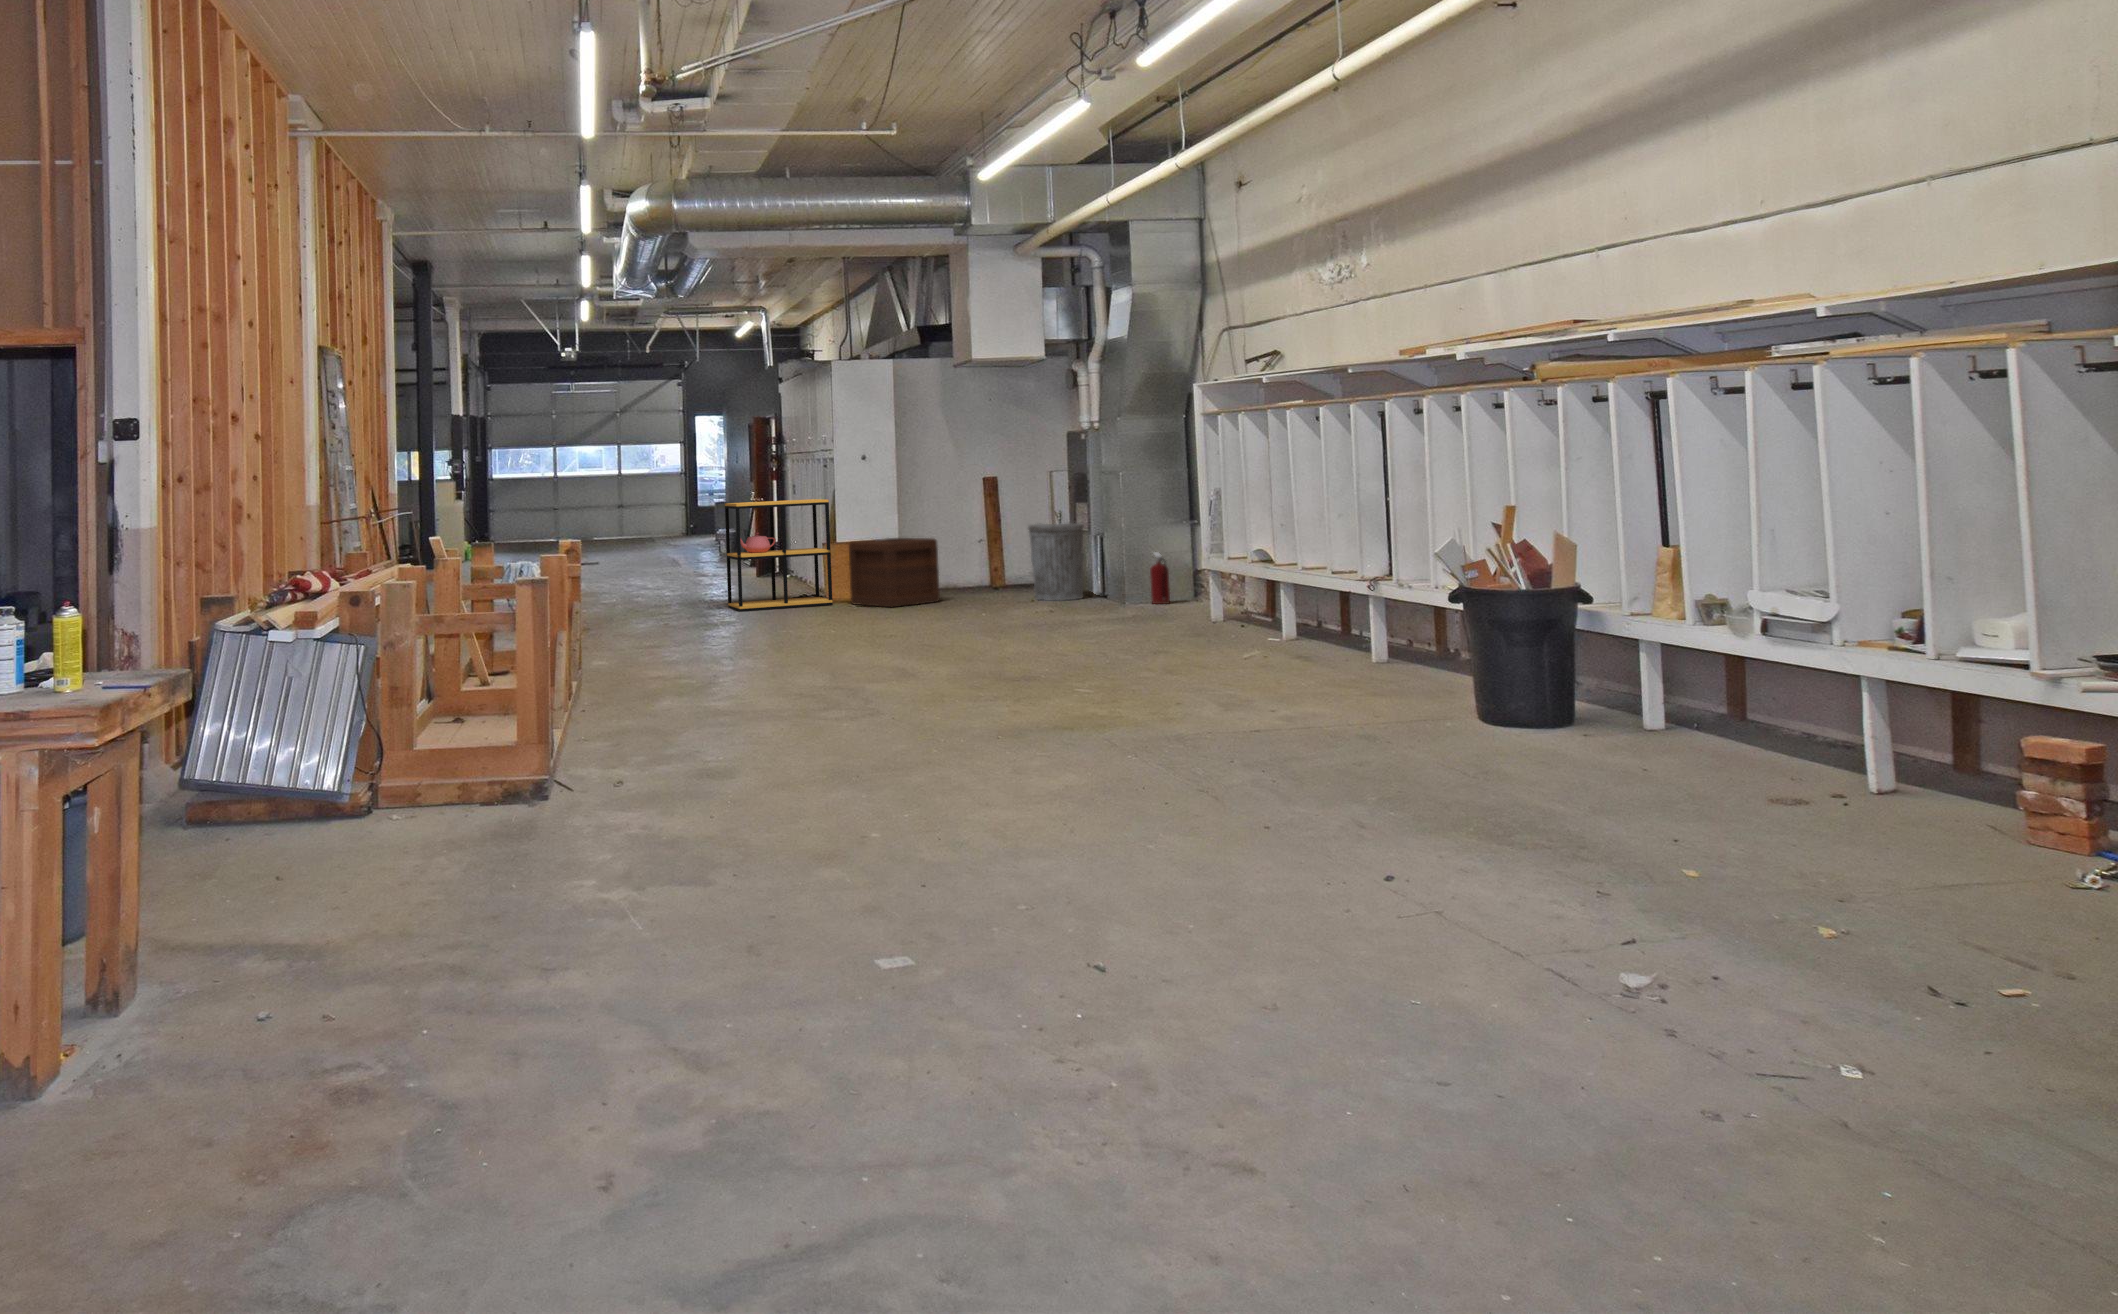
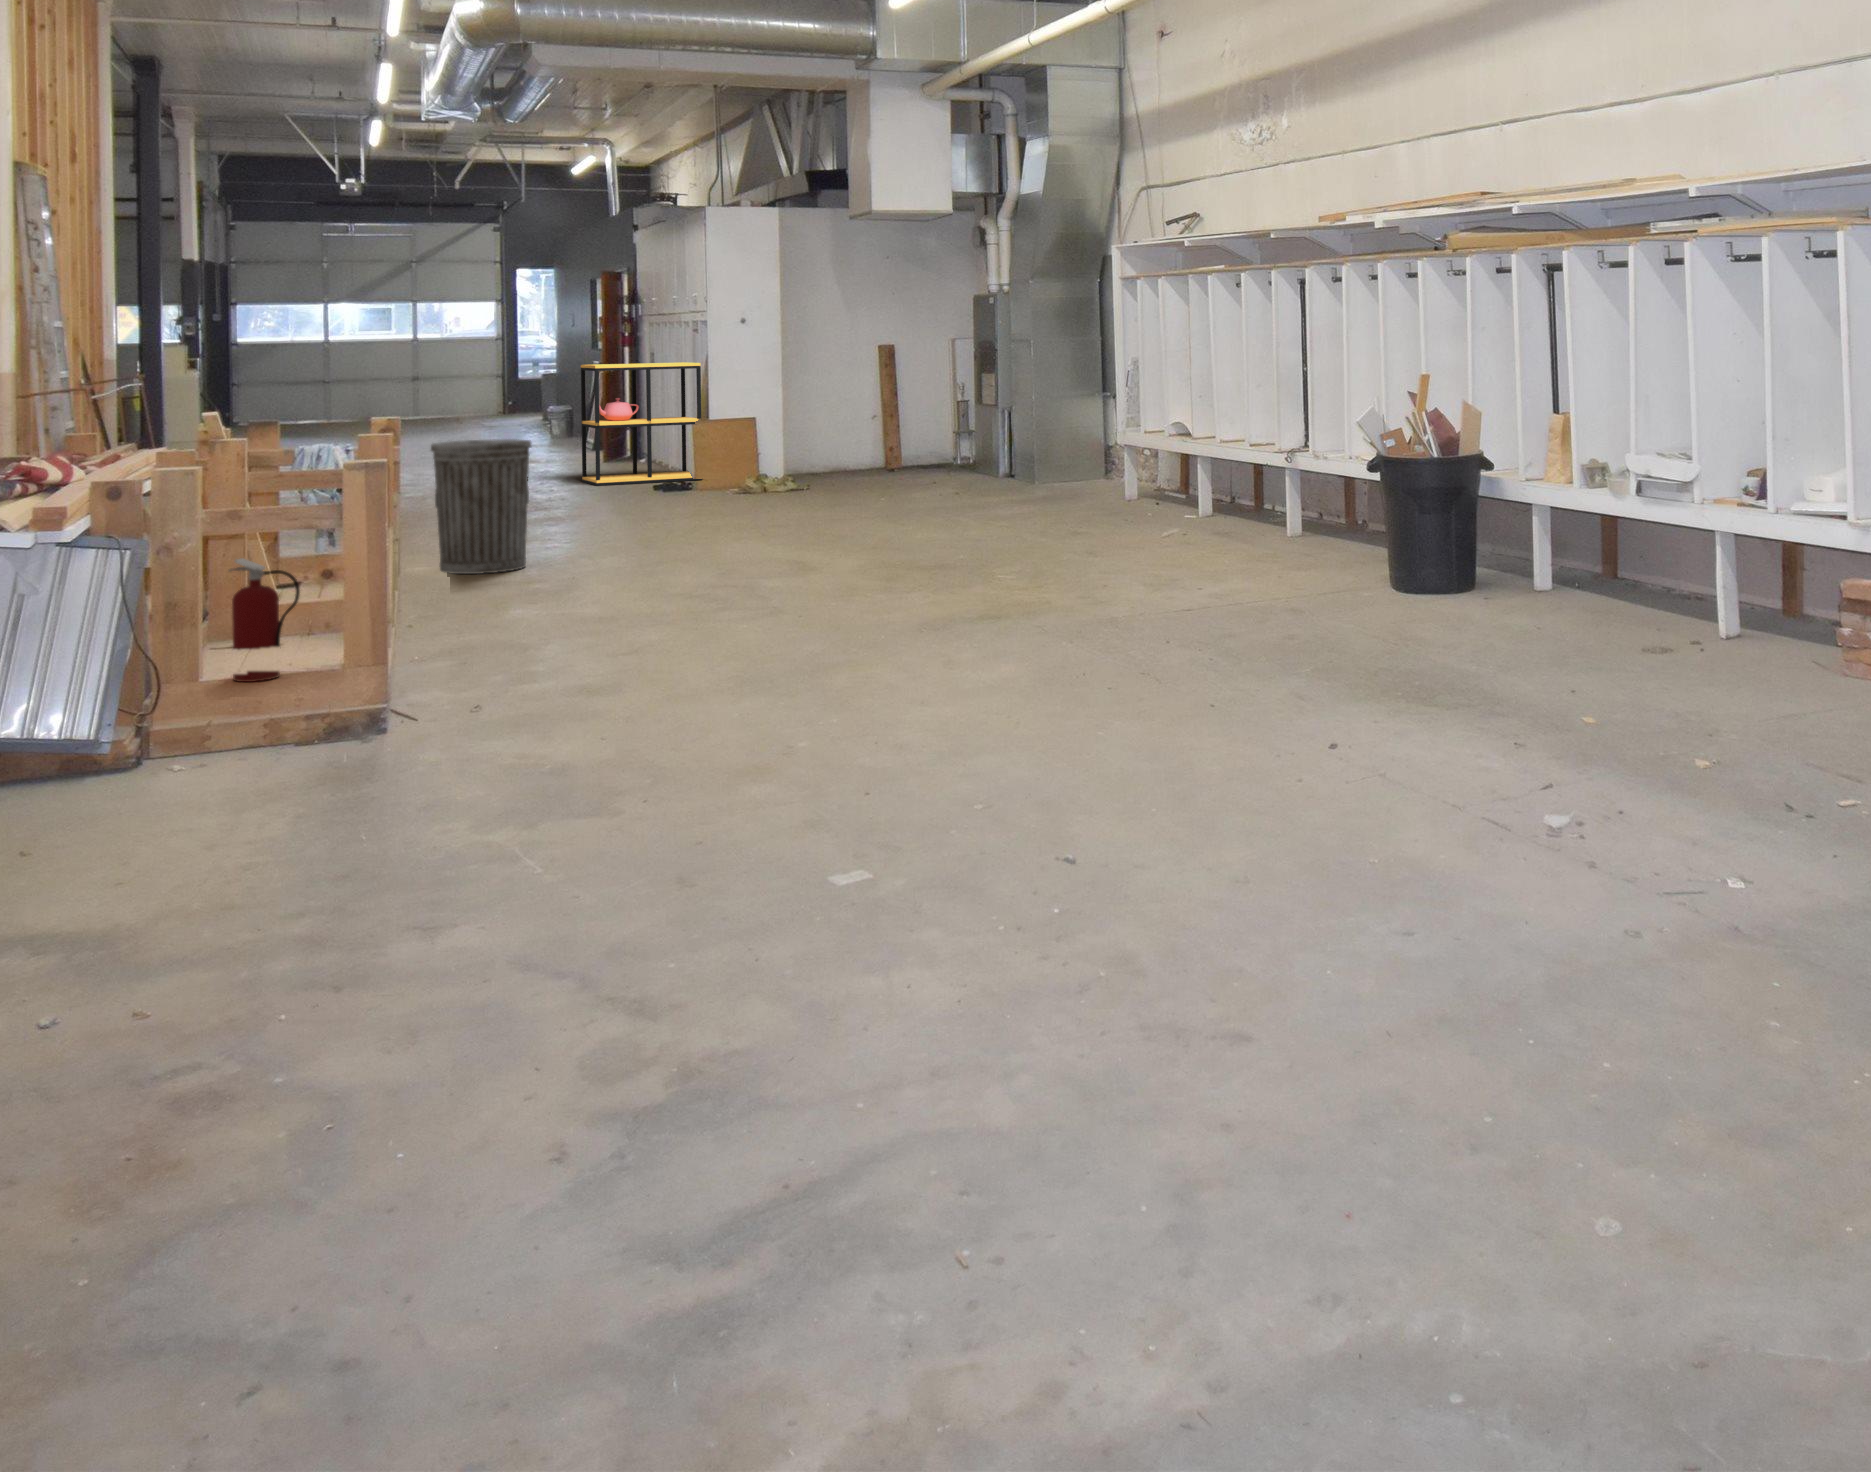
trash can: present [1028,523,1084,601] -> present [431,439,532,574]
wooden crate: present [849,538,940,607] -> none [722,407,823,483]
fire extinguisher: present [1150,552,1170,604] -> present [229,558,300,682]

